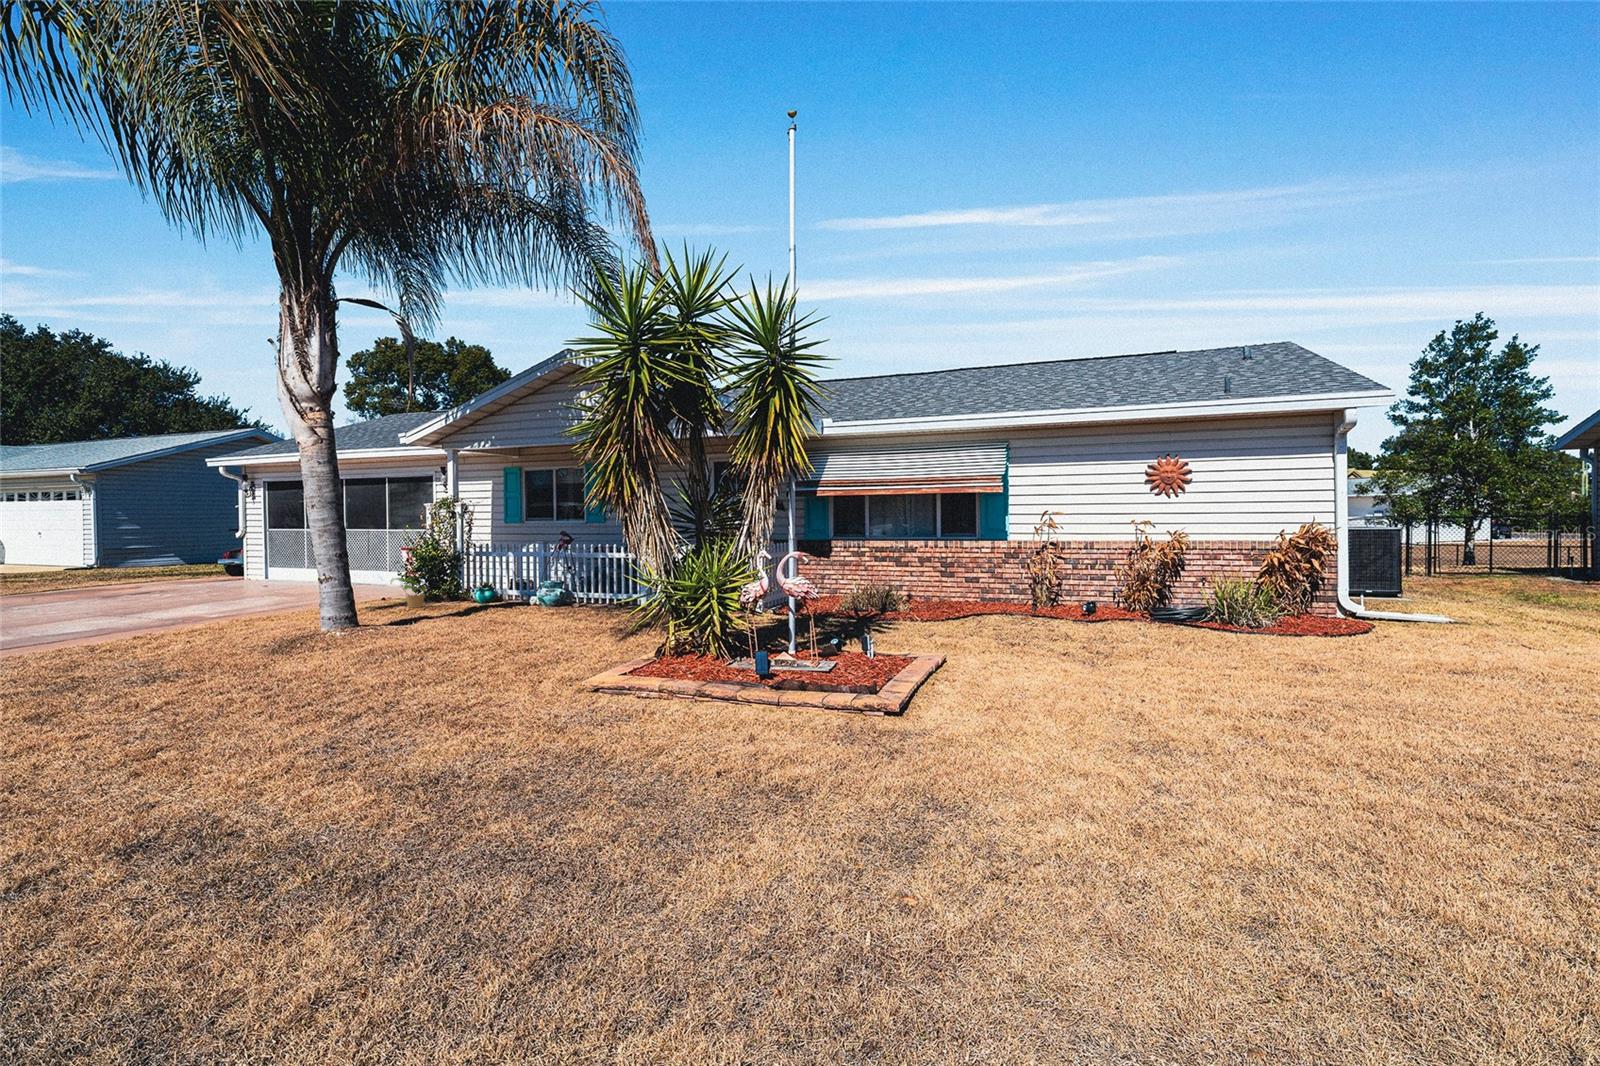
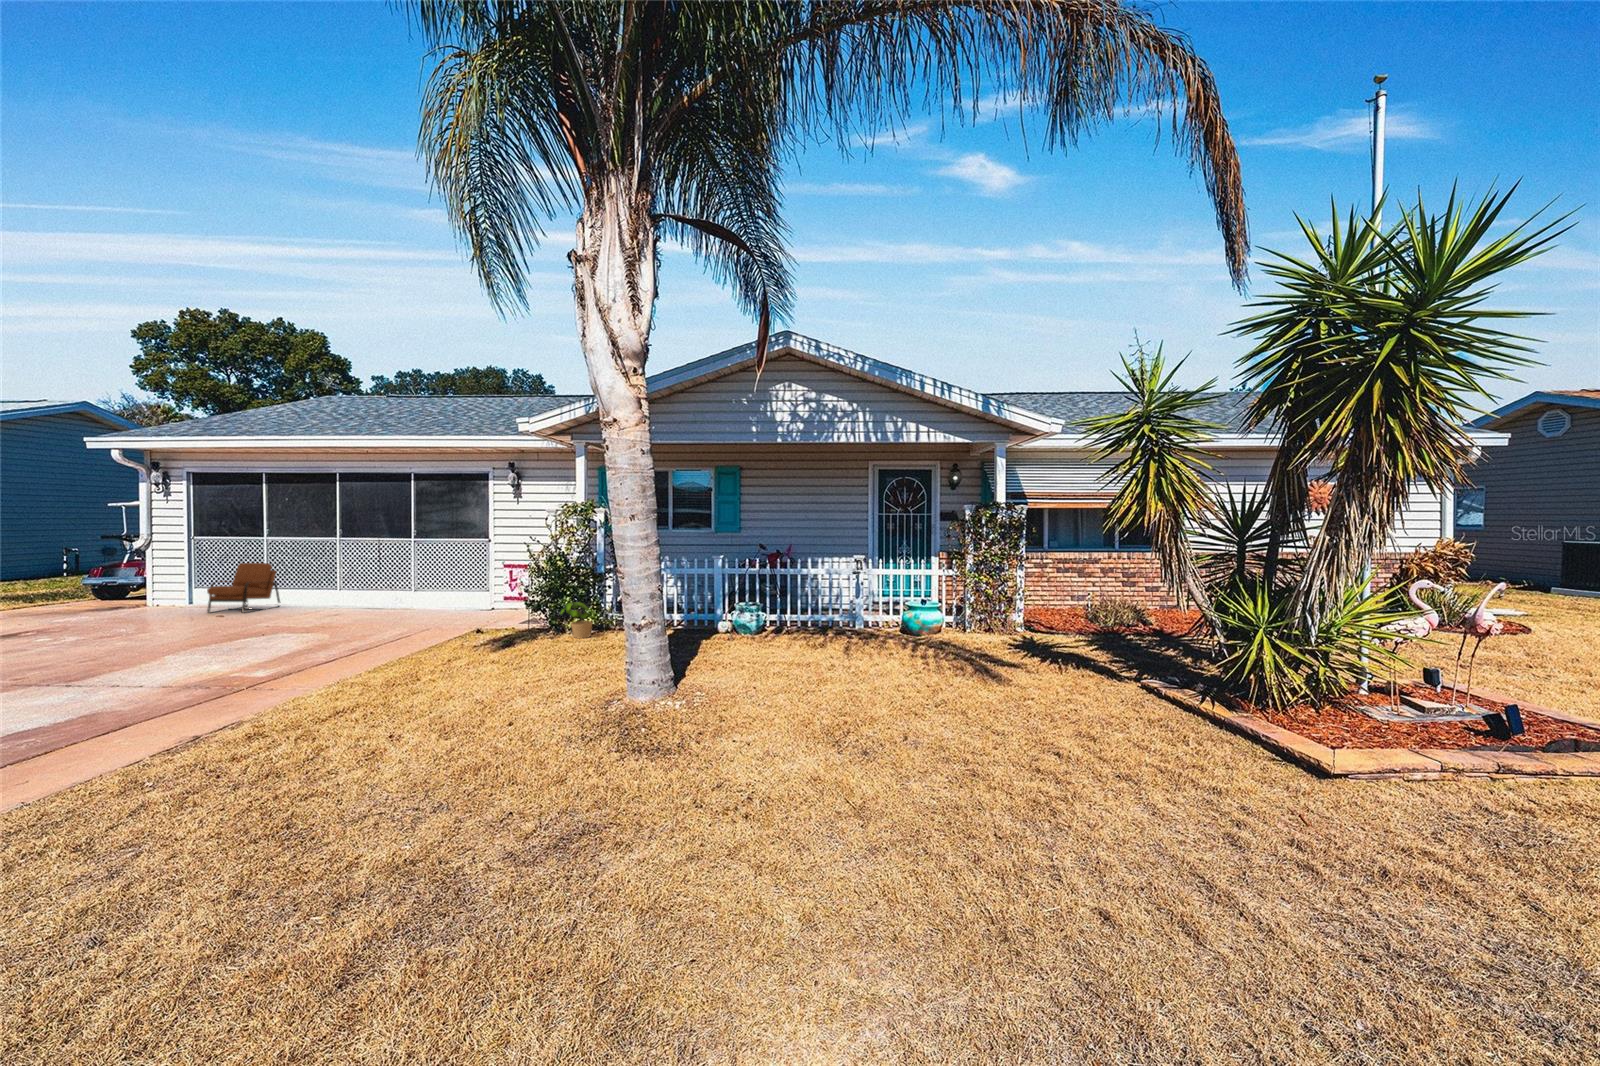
chair: none [260,549,314,587] -> present [207,563,280,613]

